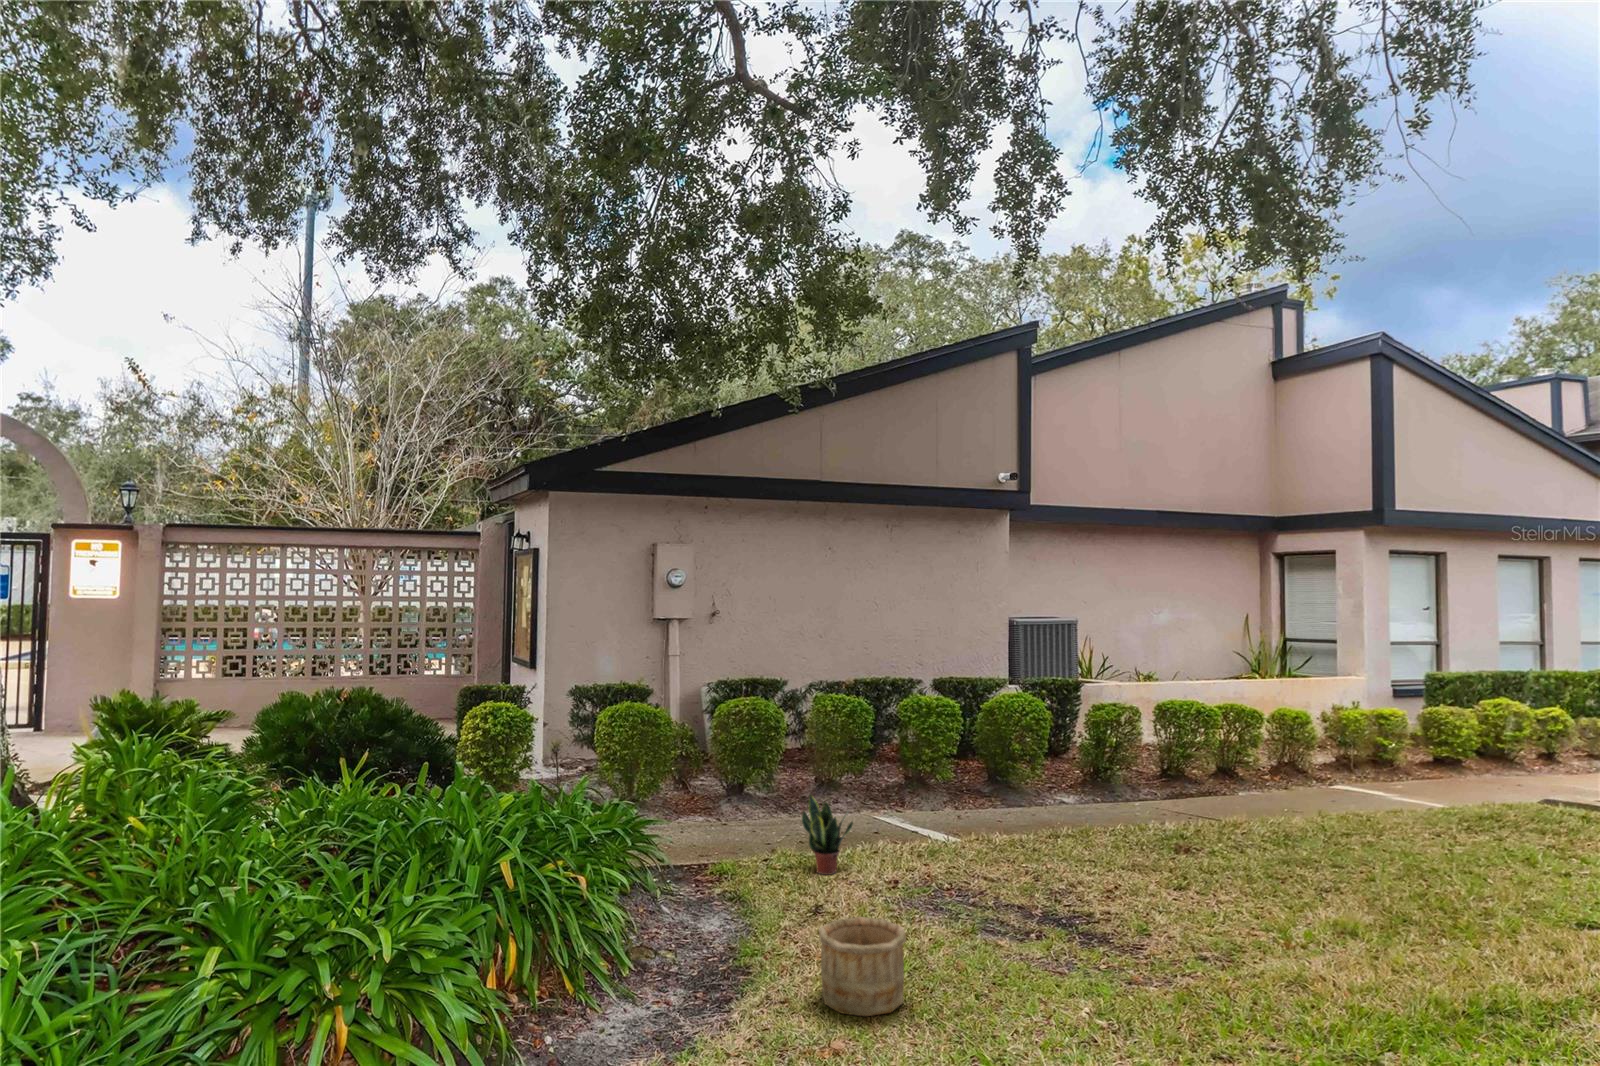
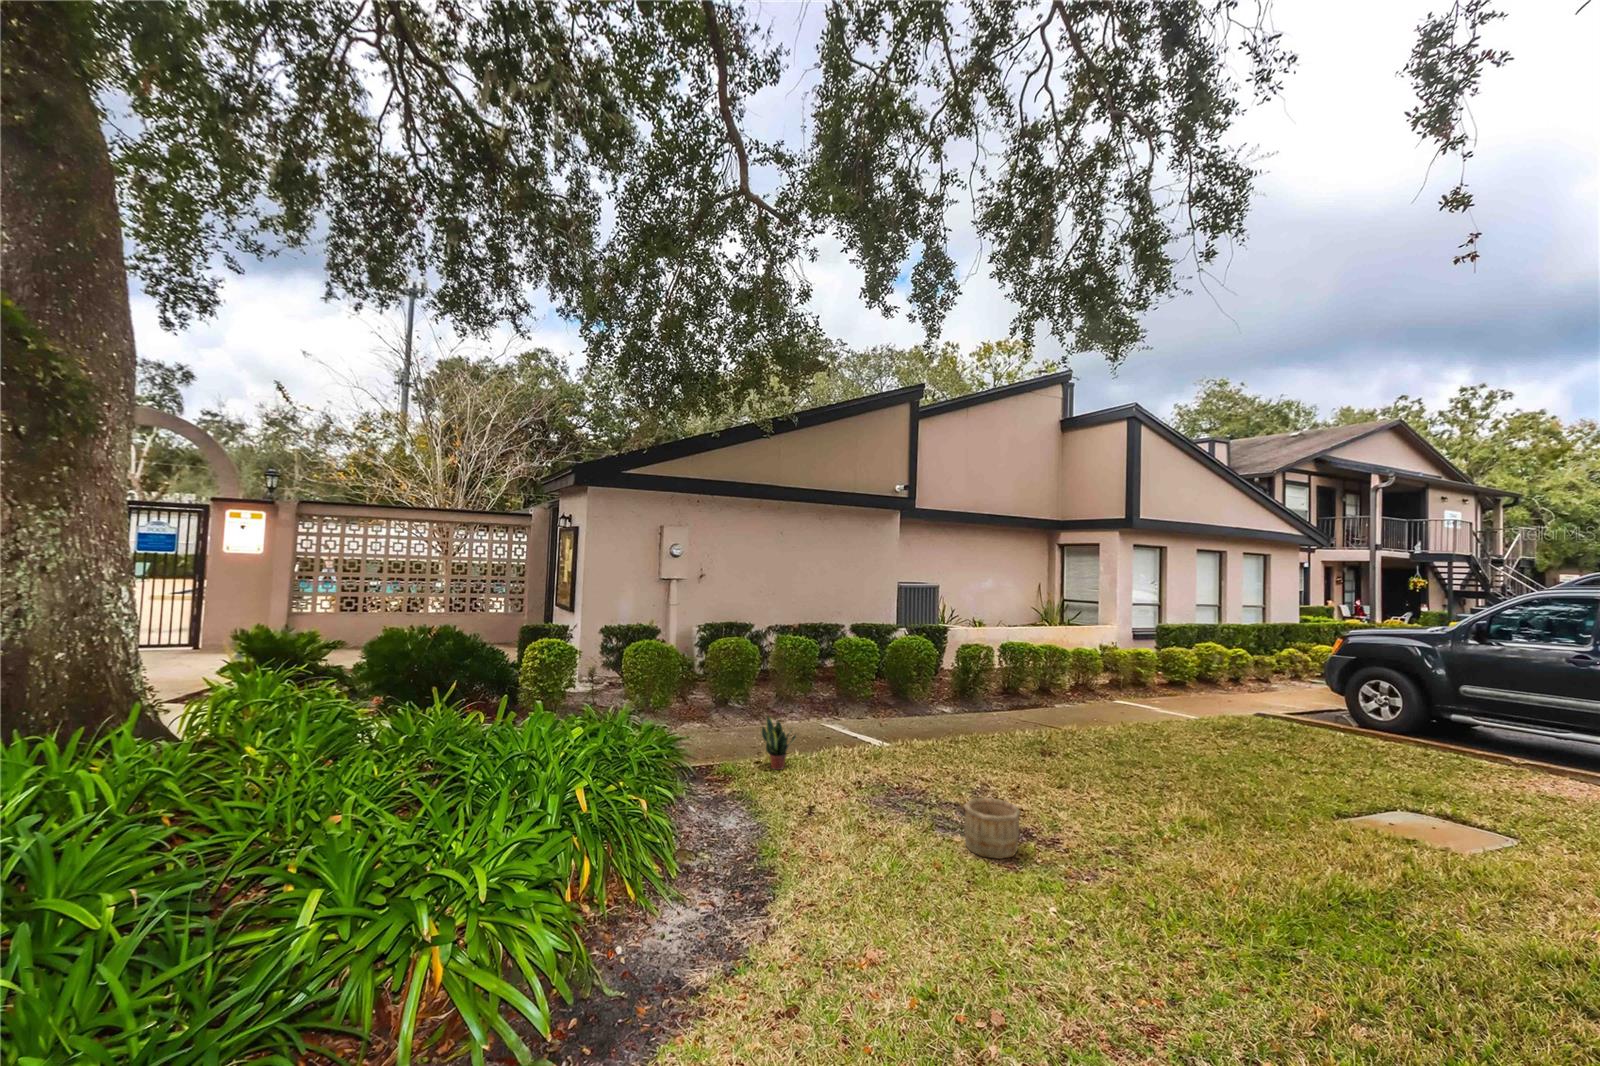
wooden bucket: present [819,917,906,1016] -> present [964,798,1020,859]

